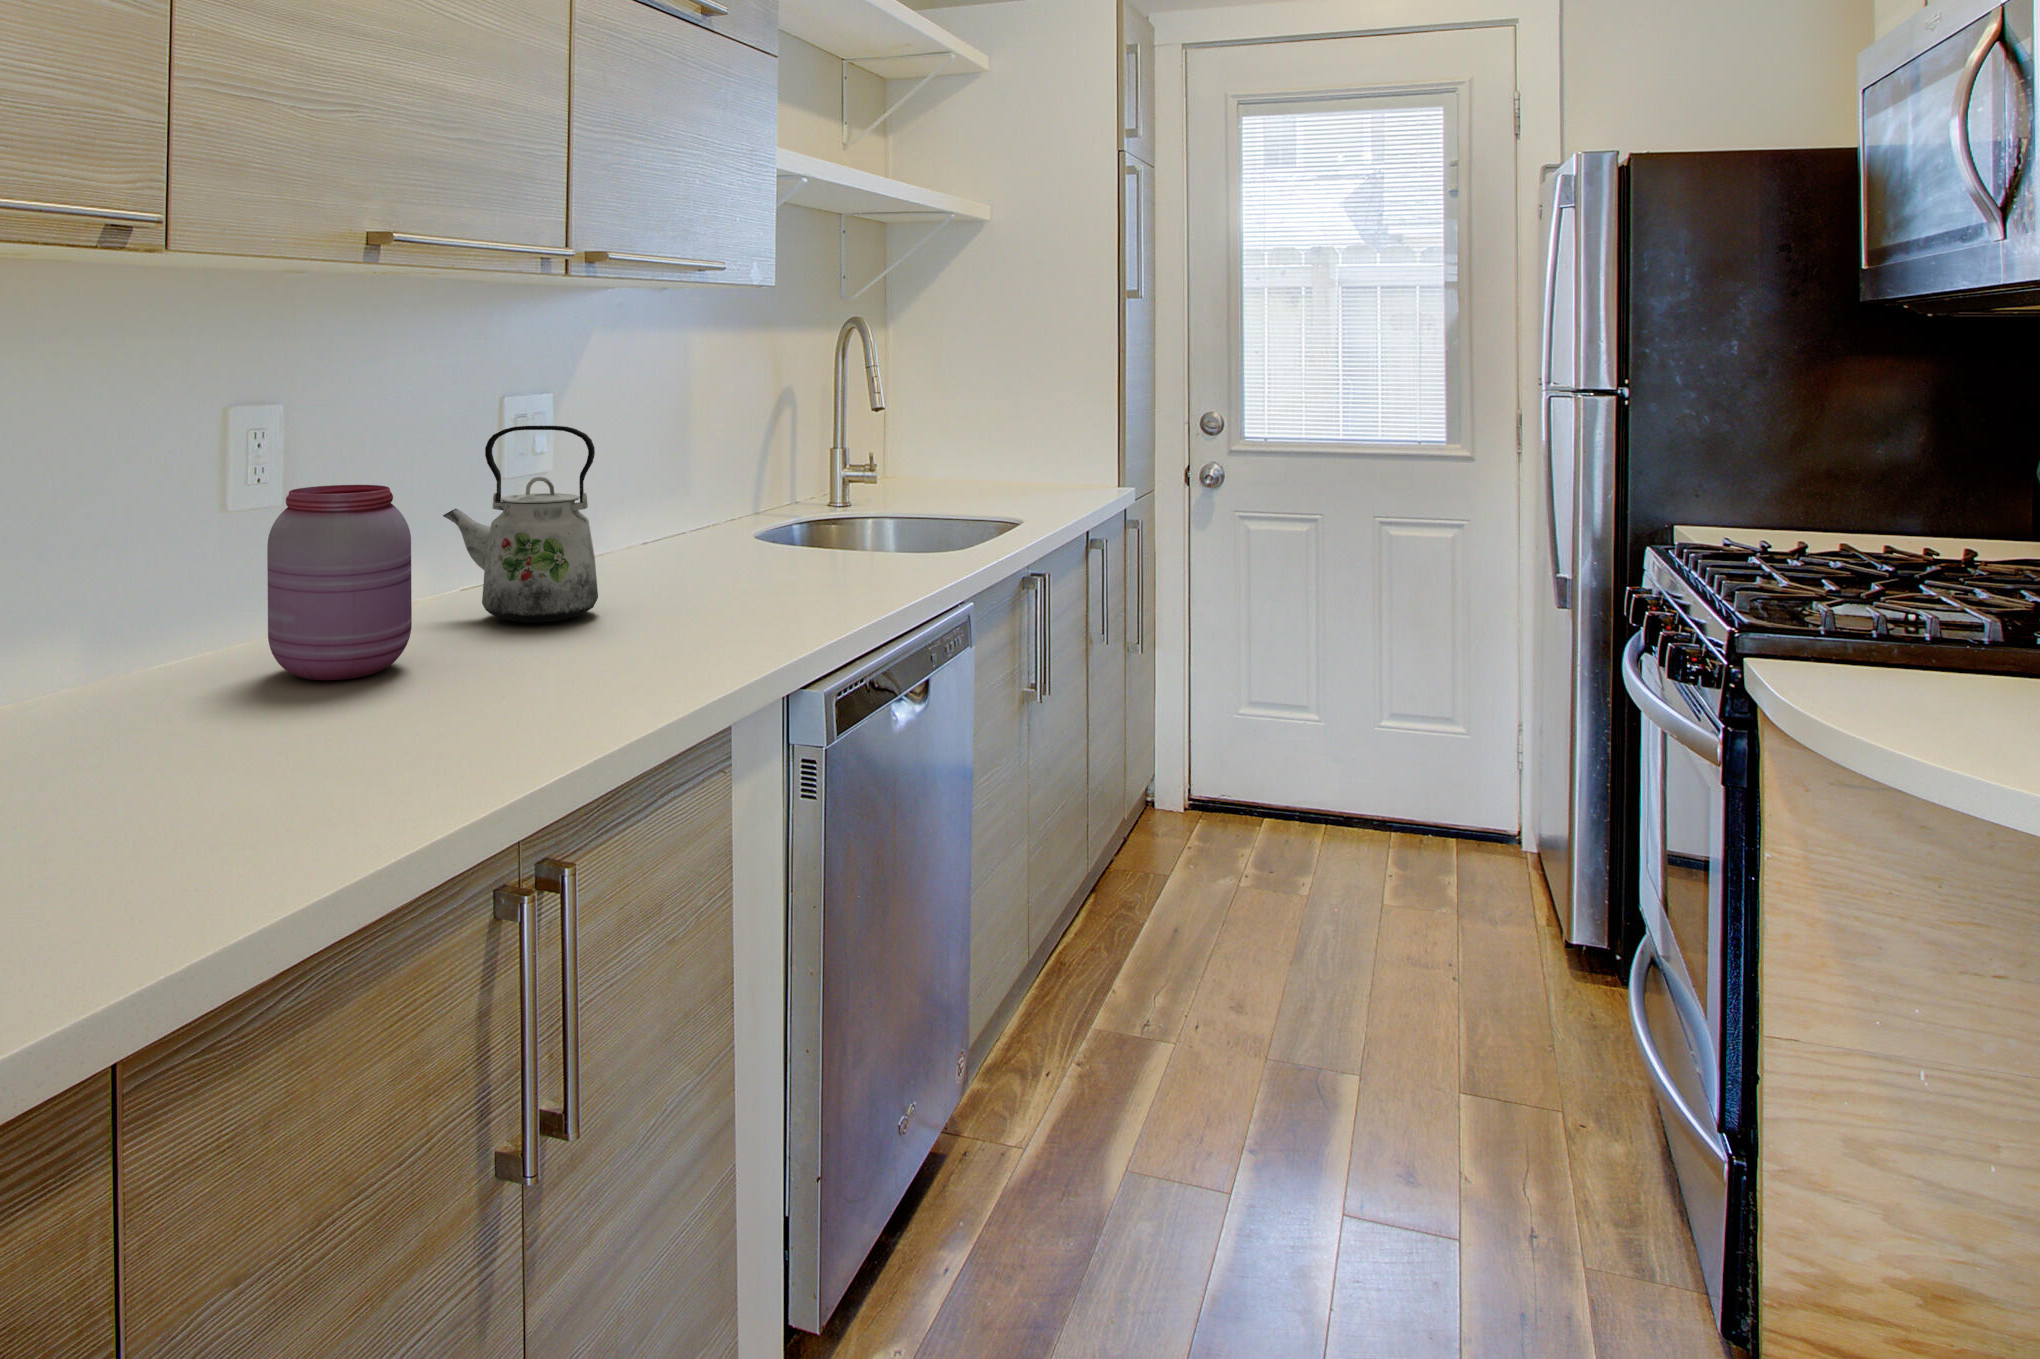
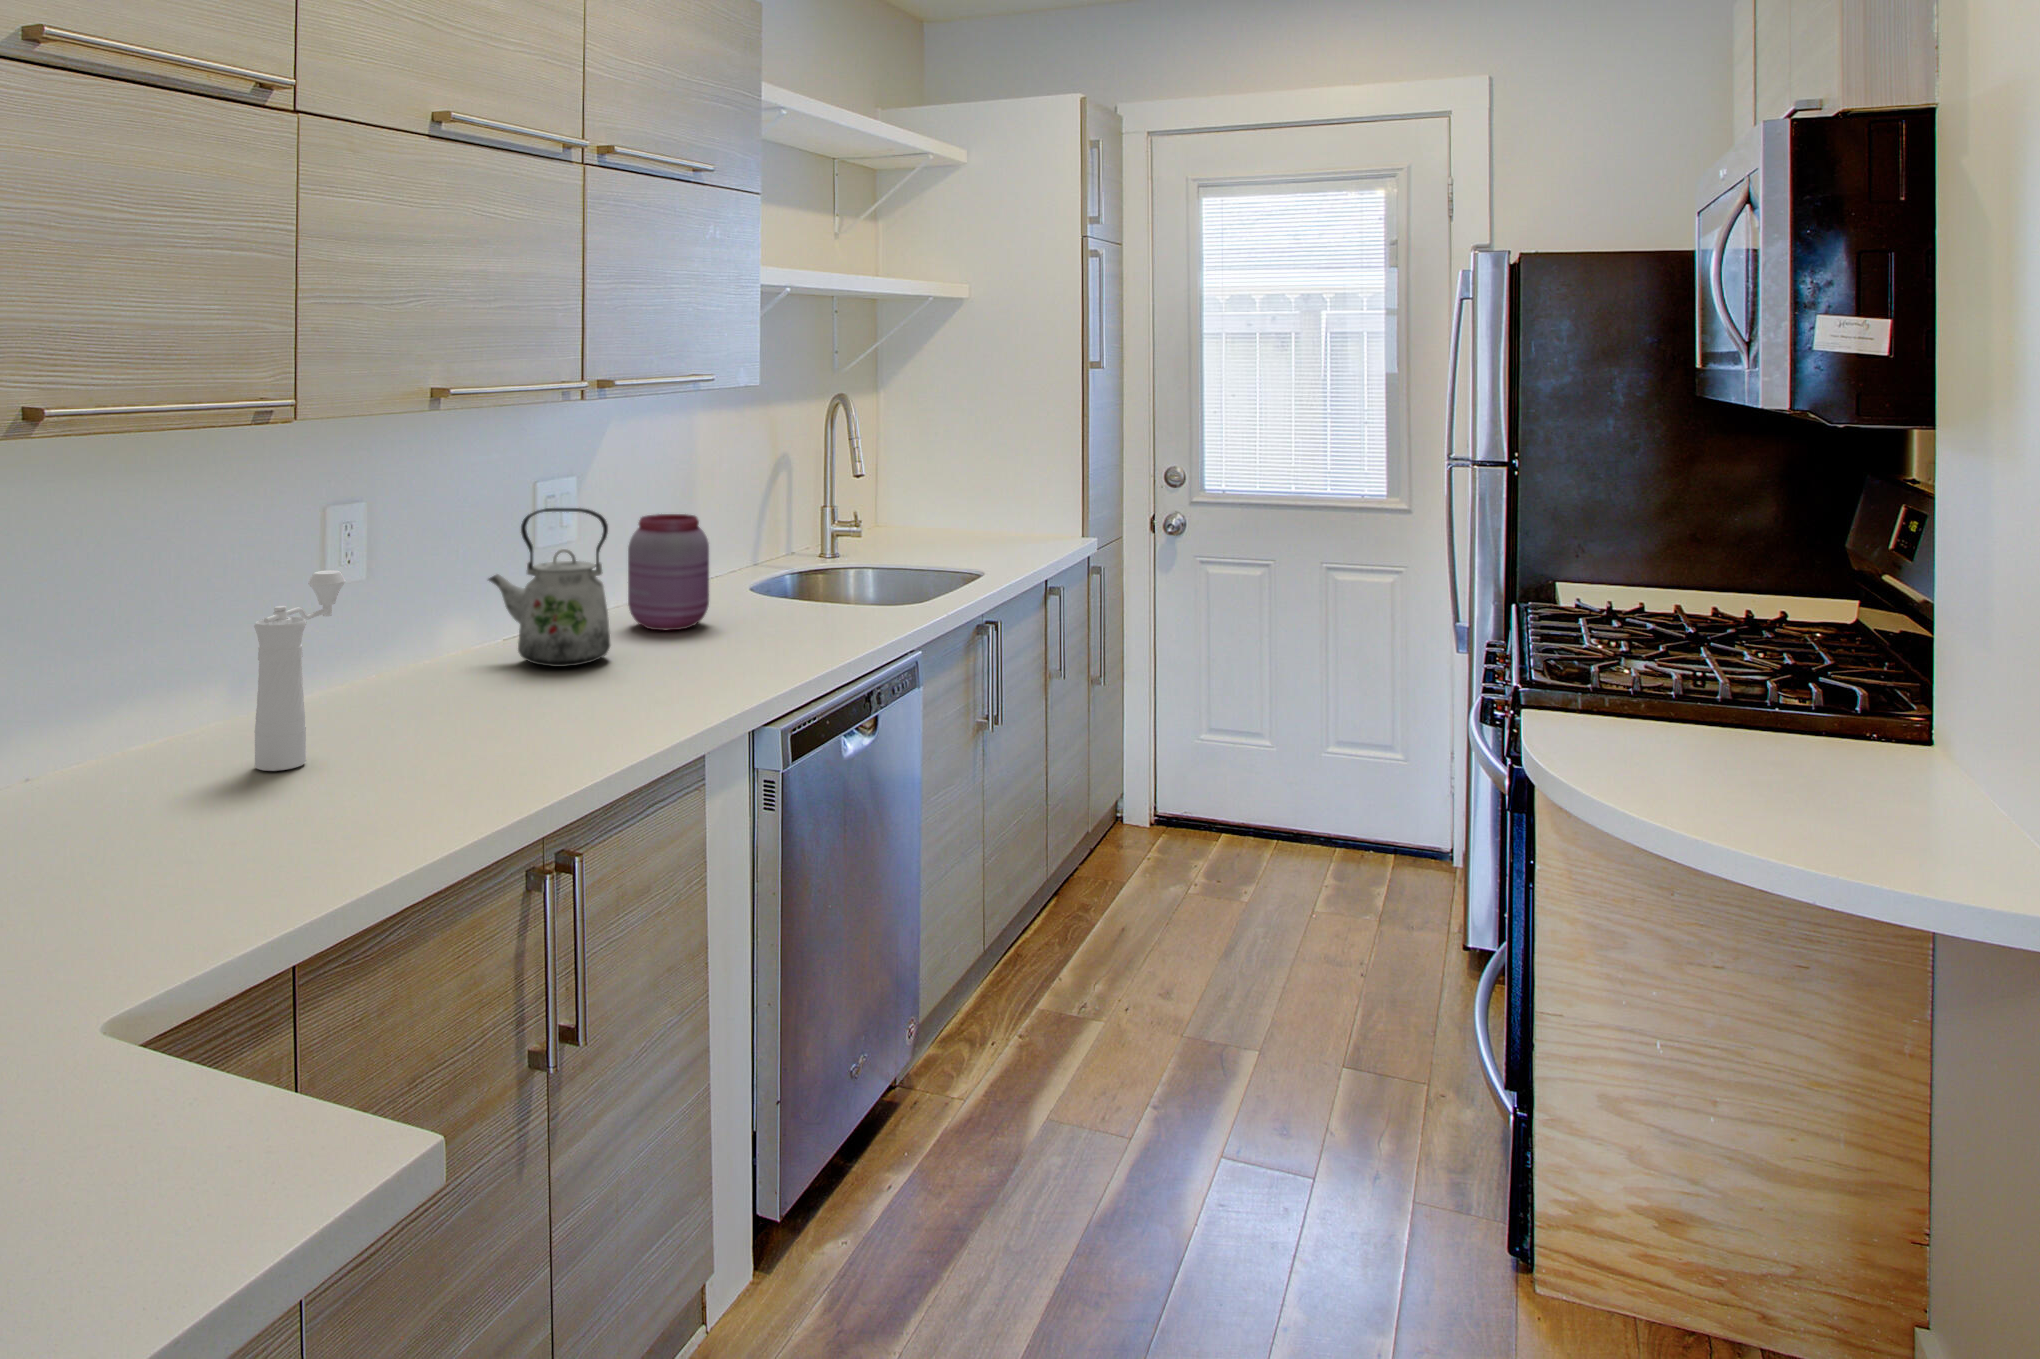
jar: present [267,485,412,680] -> present [628,514,709,630]
pepper mill: none [113,487,248,754] -> present [254,570,346,771]

